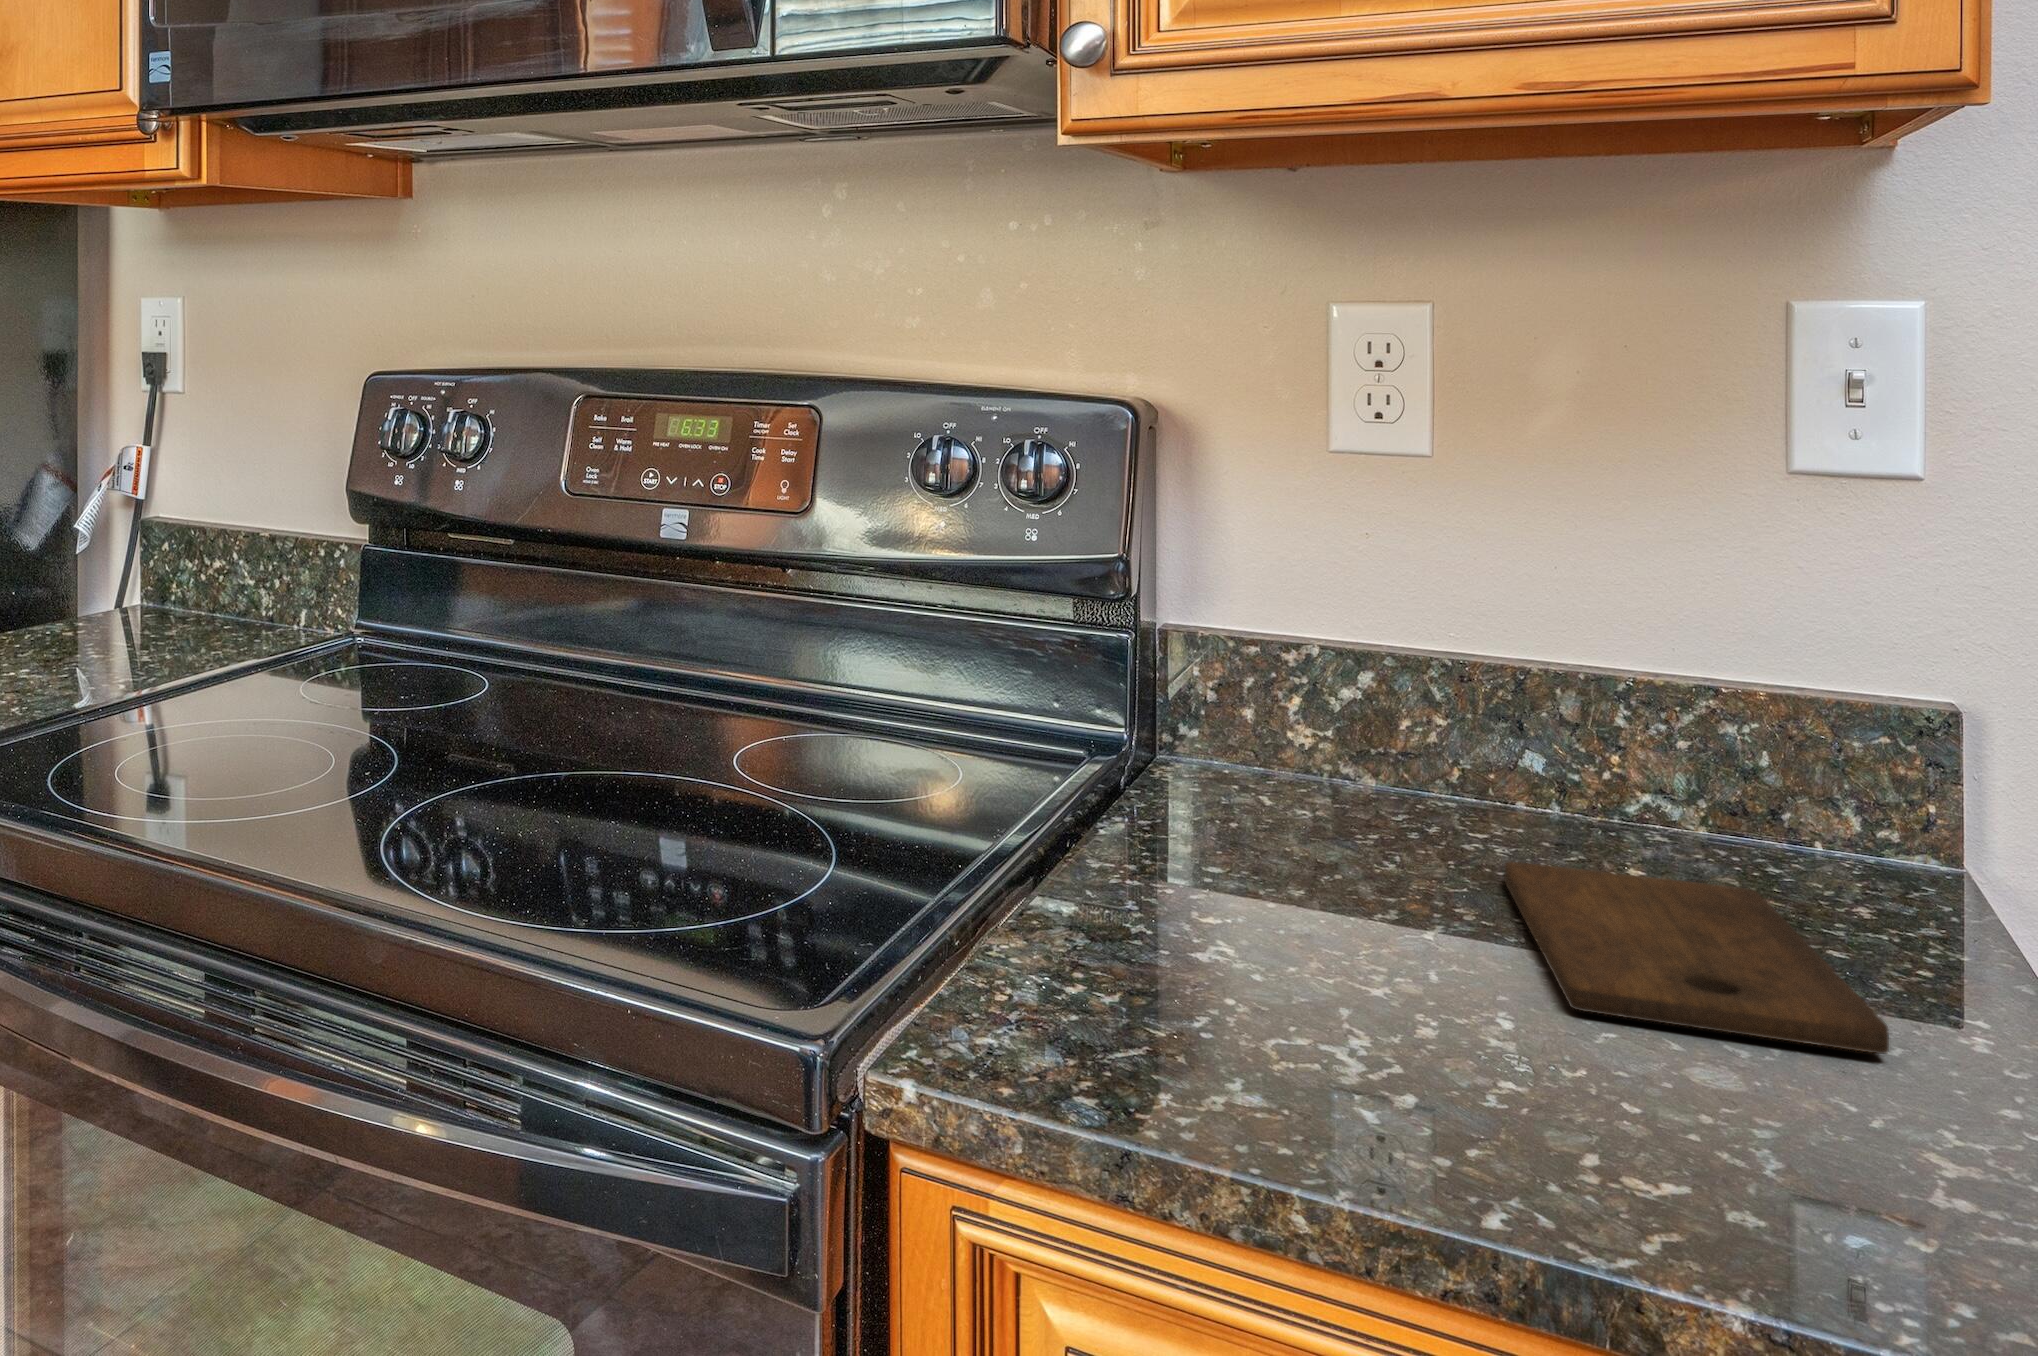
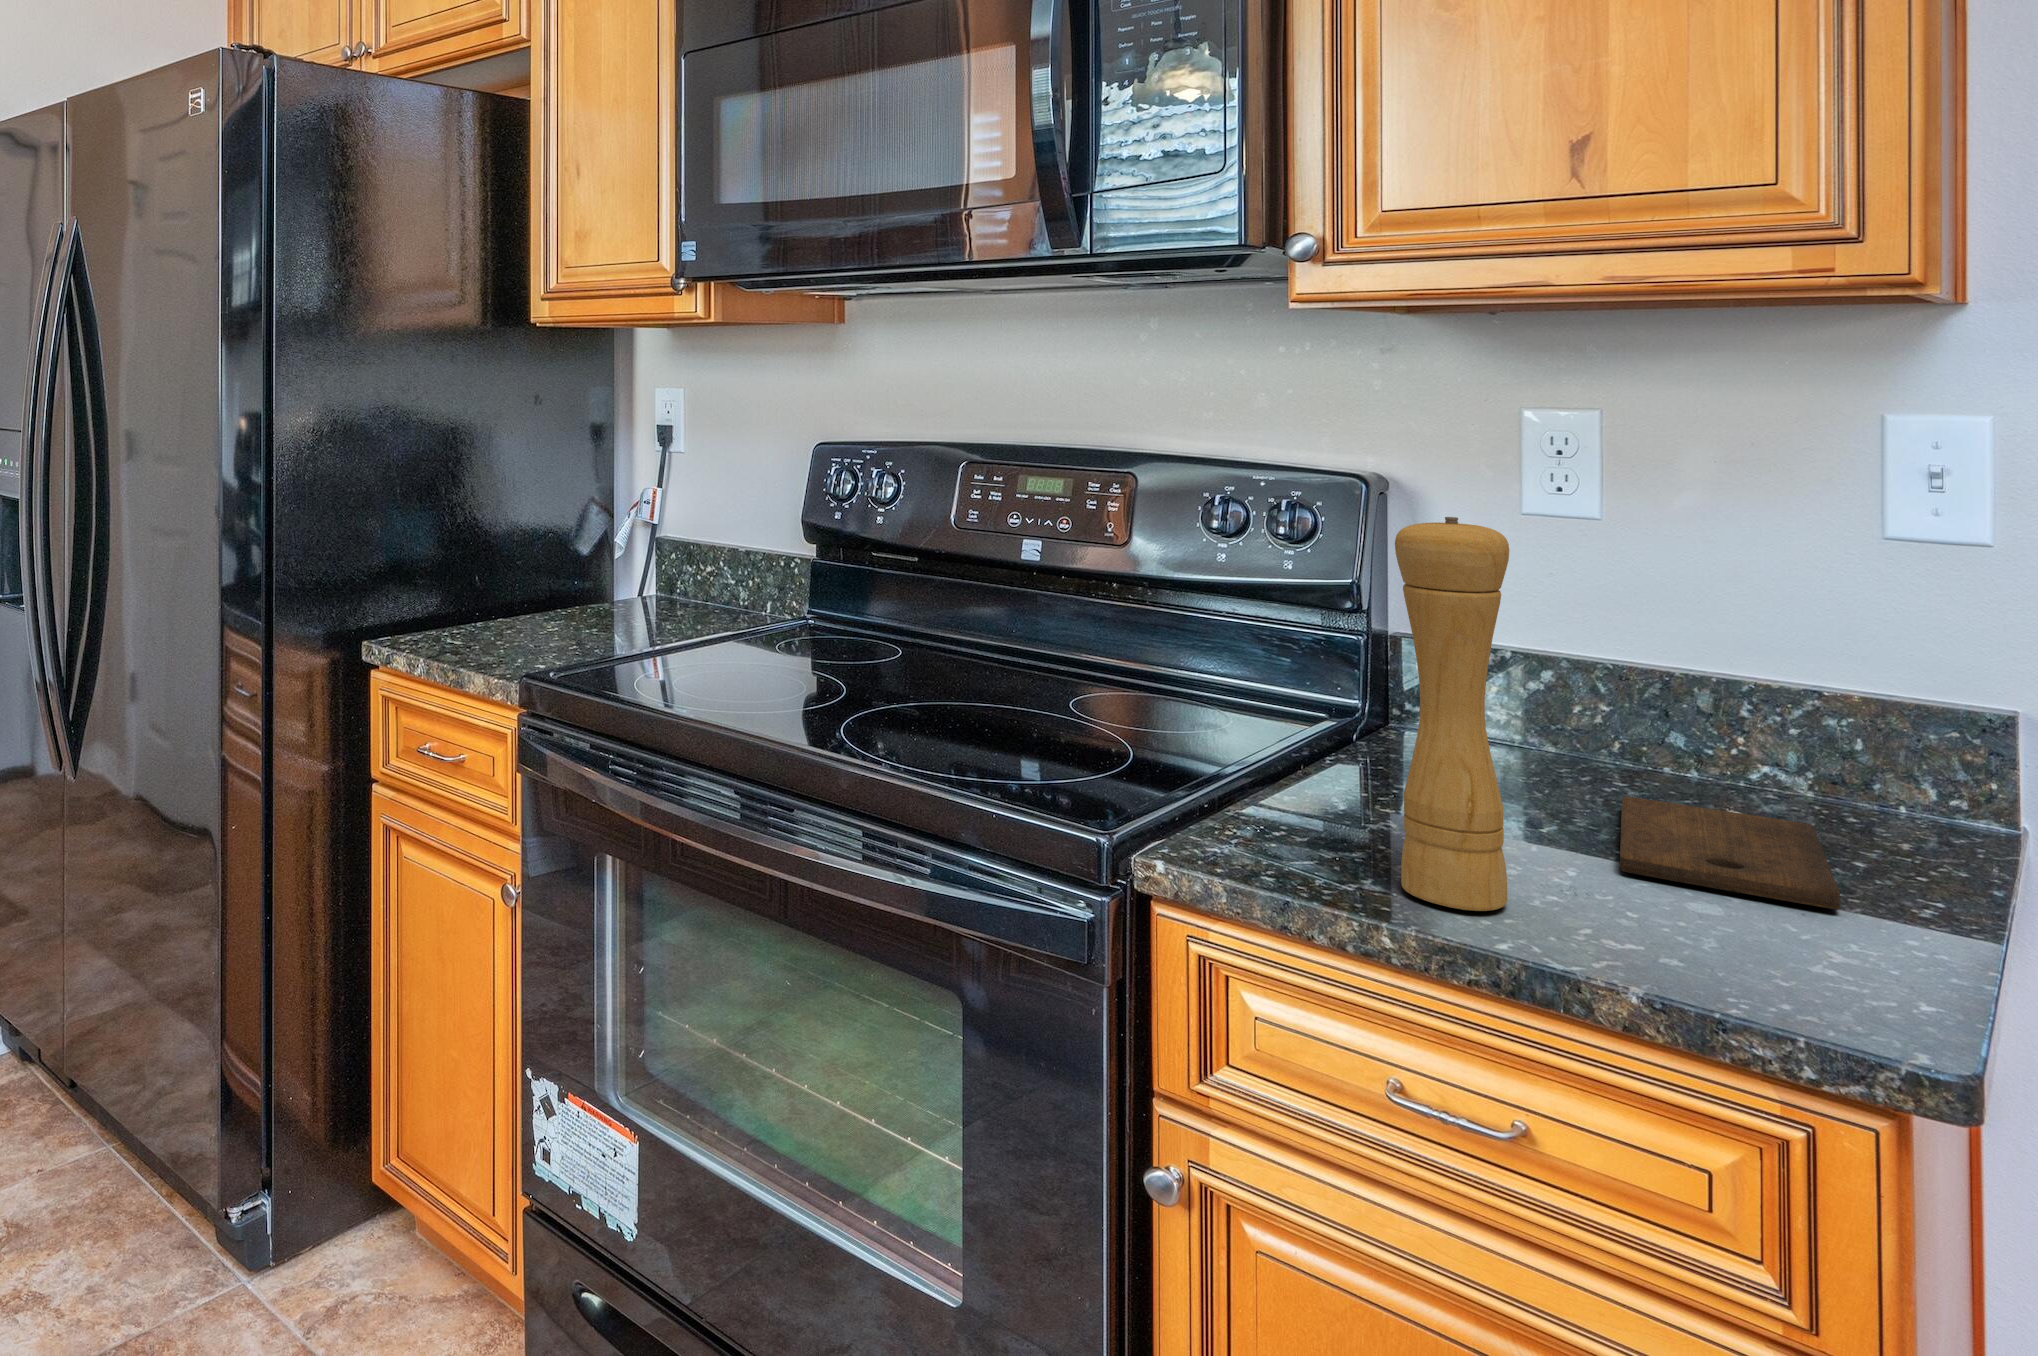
pepper mill: none [1289,453,1476,1136] -> present [1395,517,1509,911]

